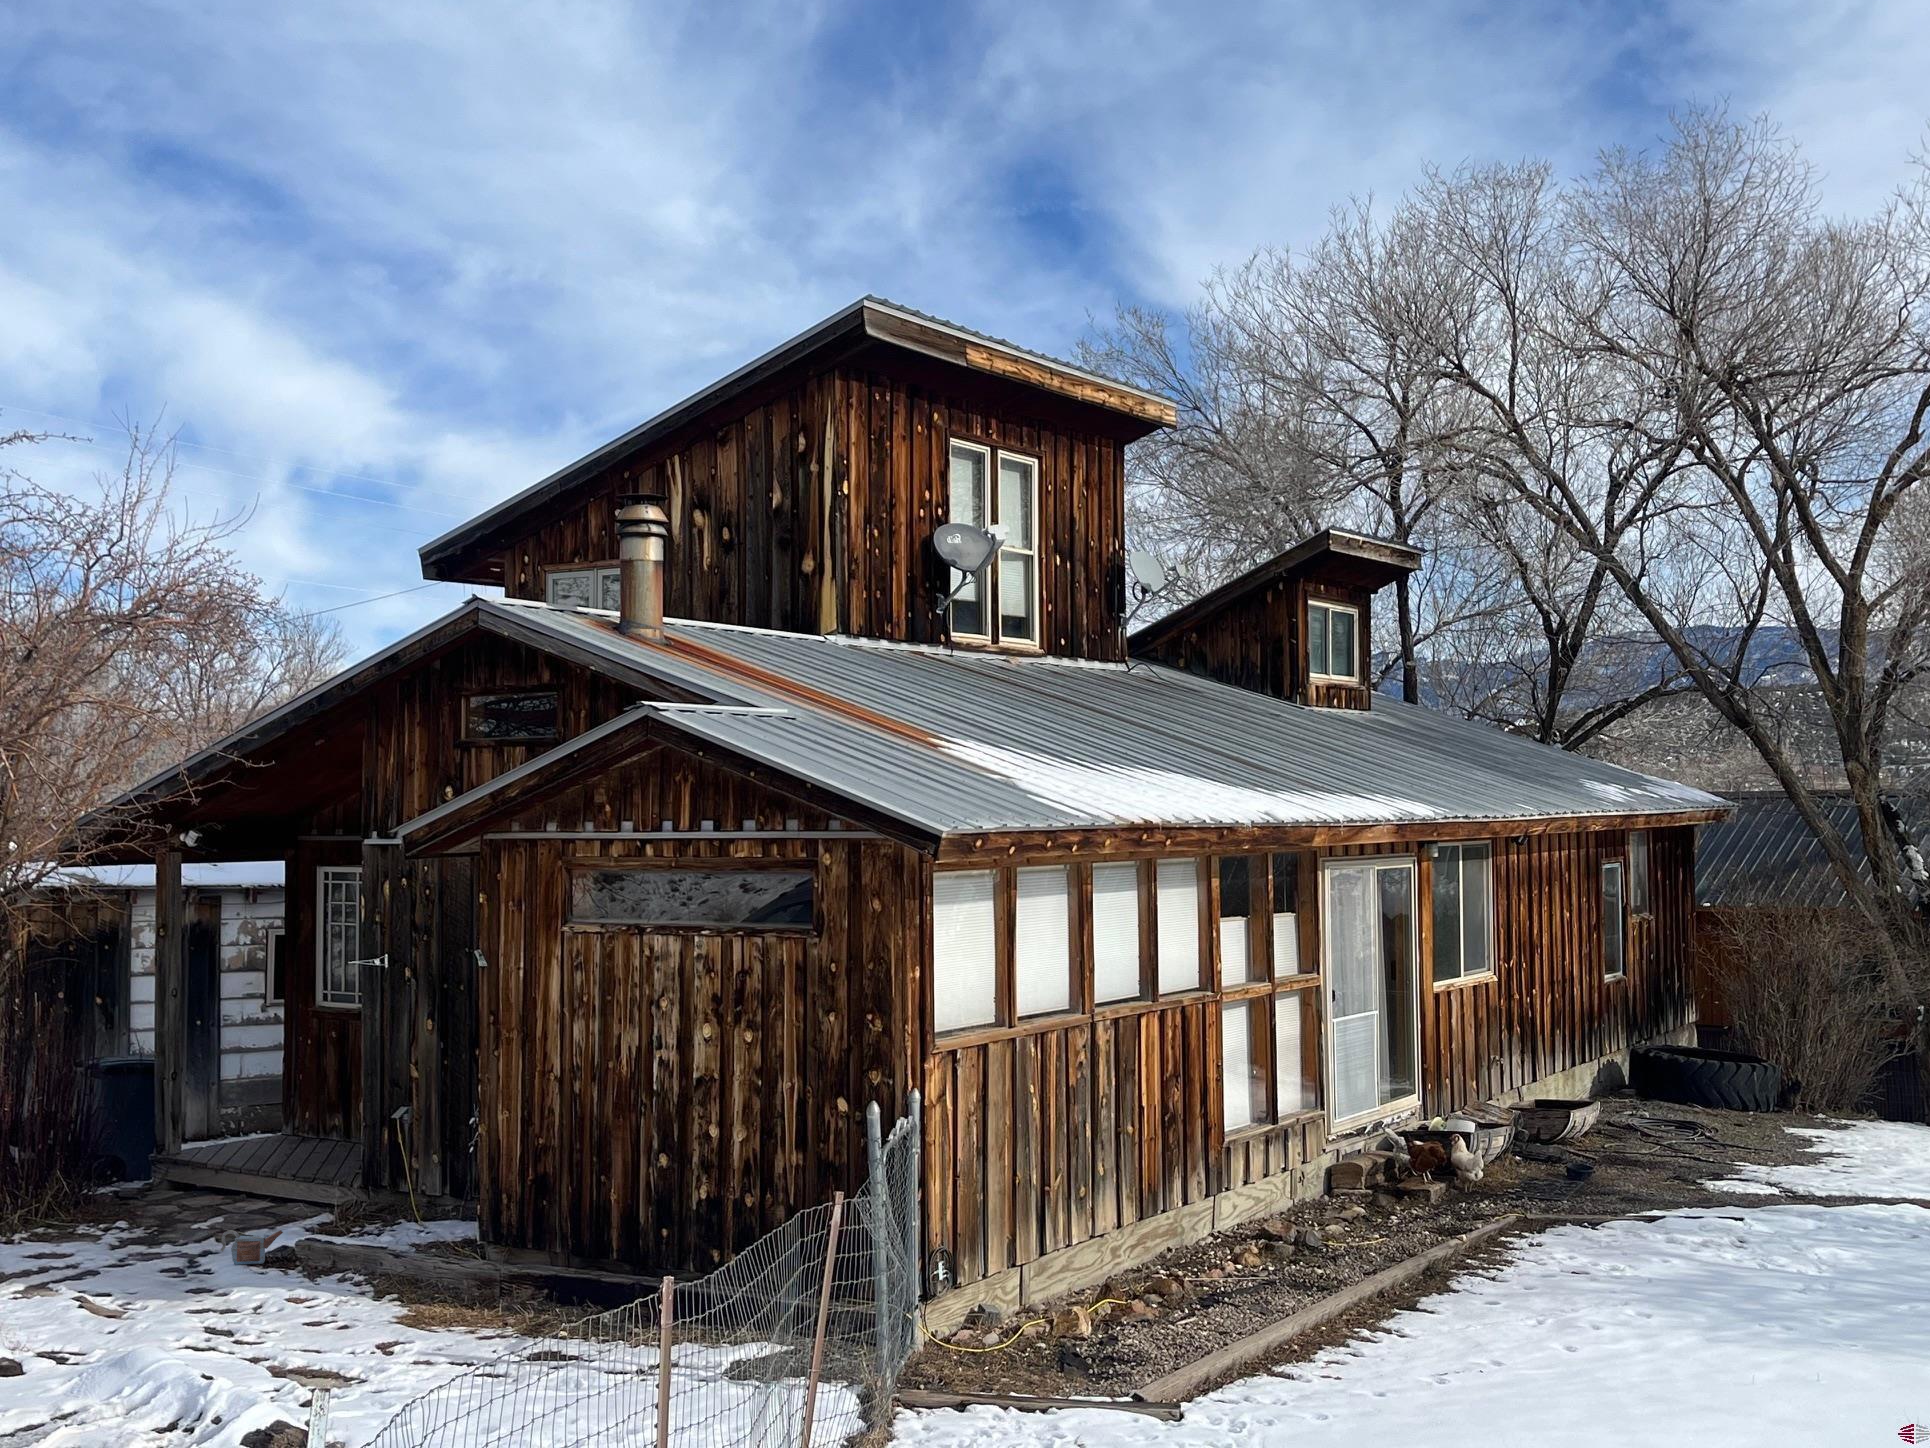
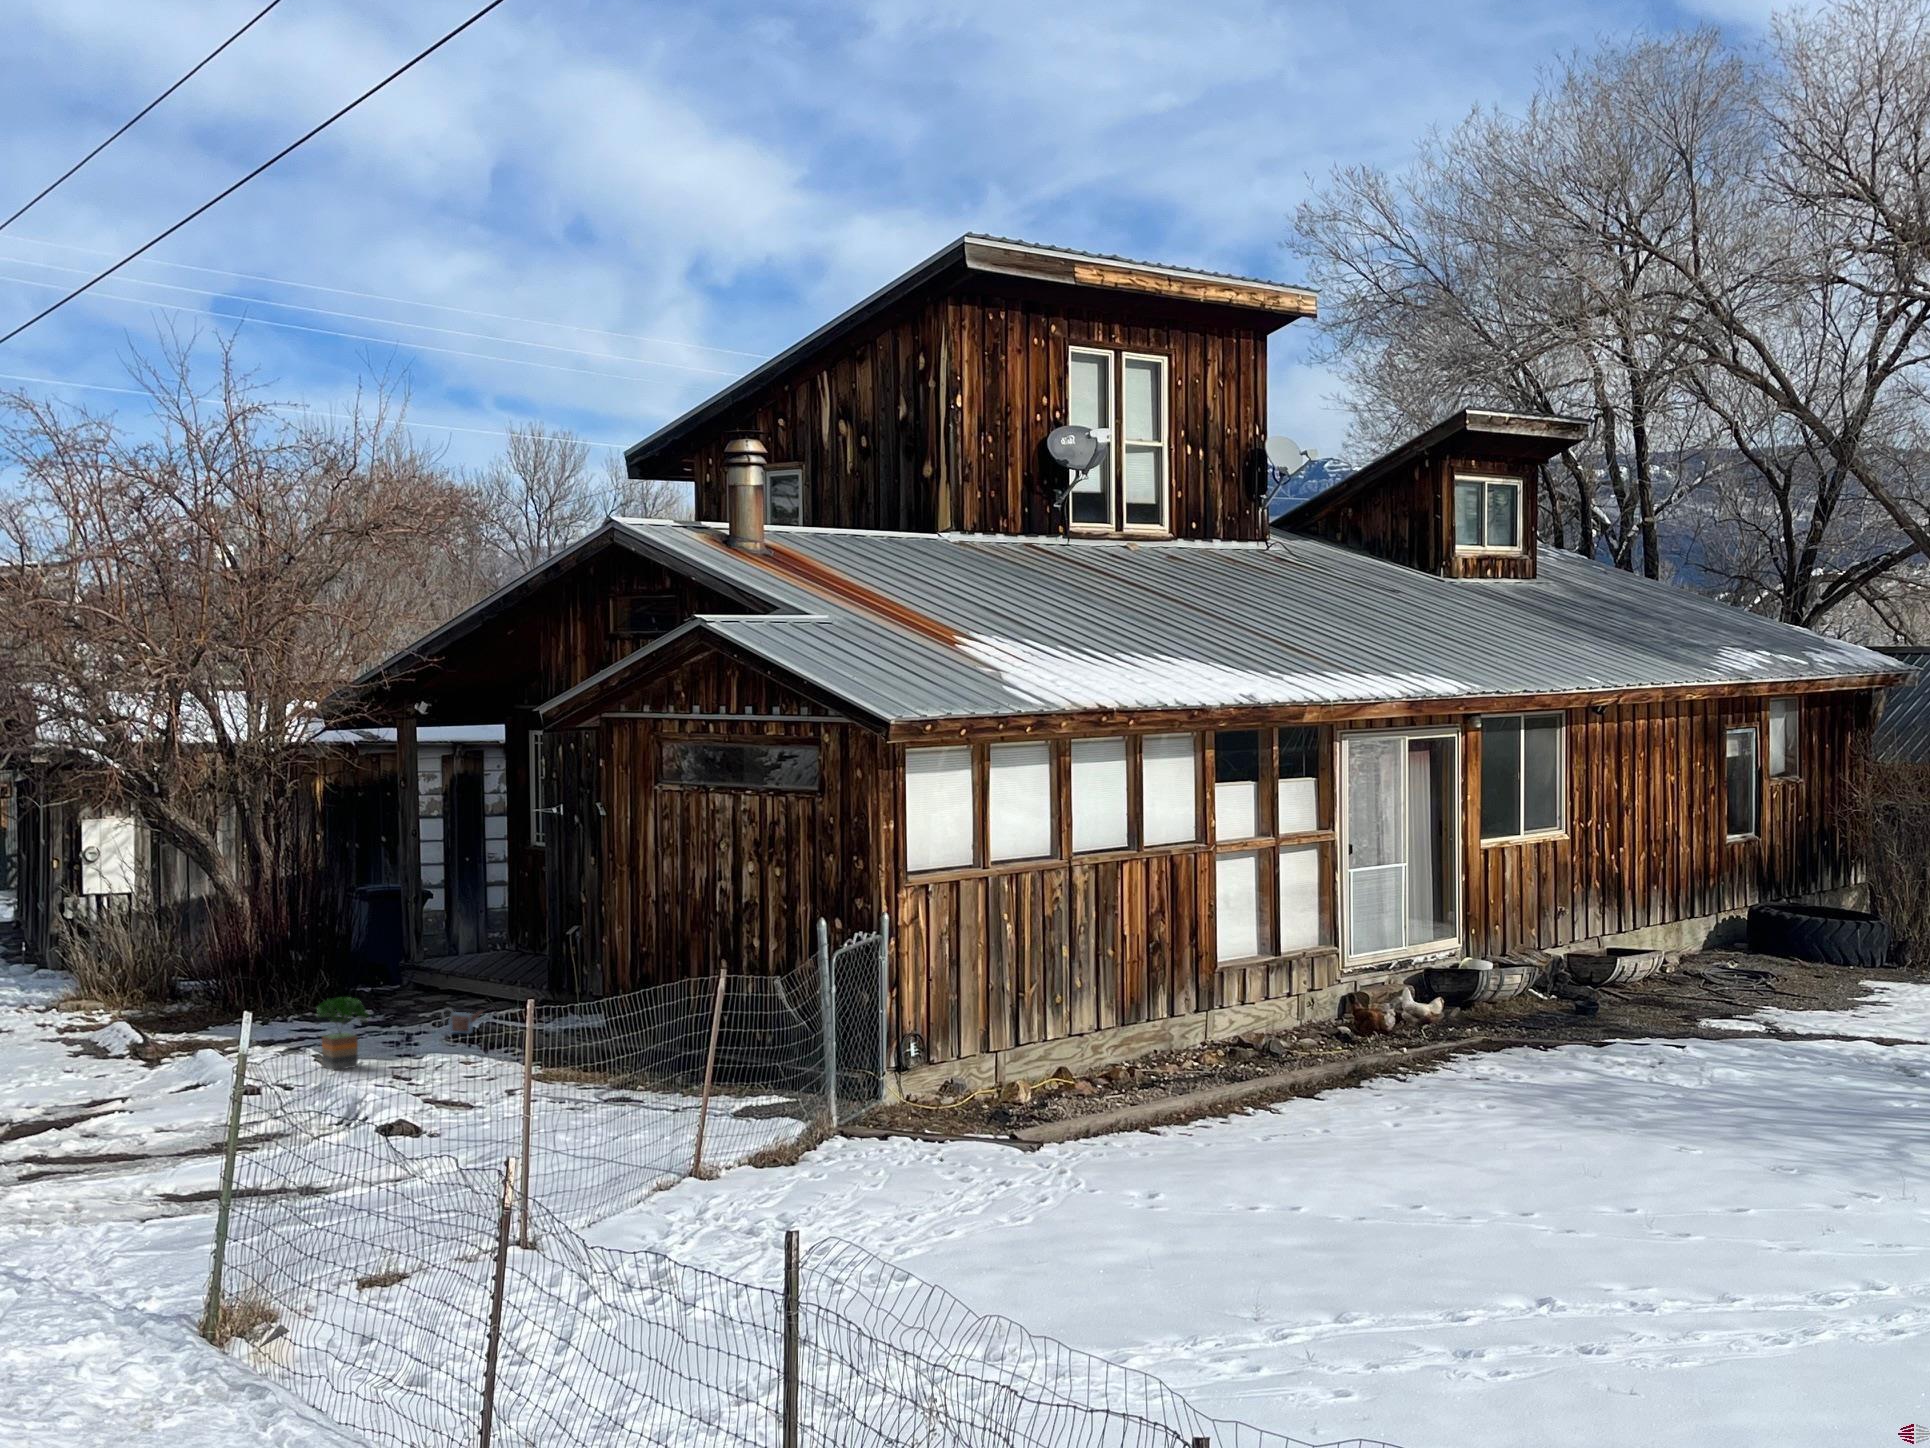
potted tree: none [66,1226,149,1334] -> present [317,997,368,1070]

